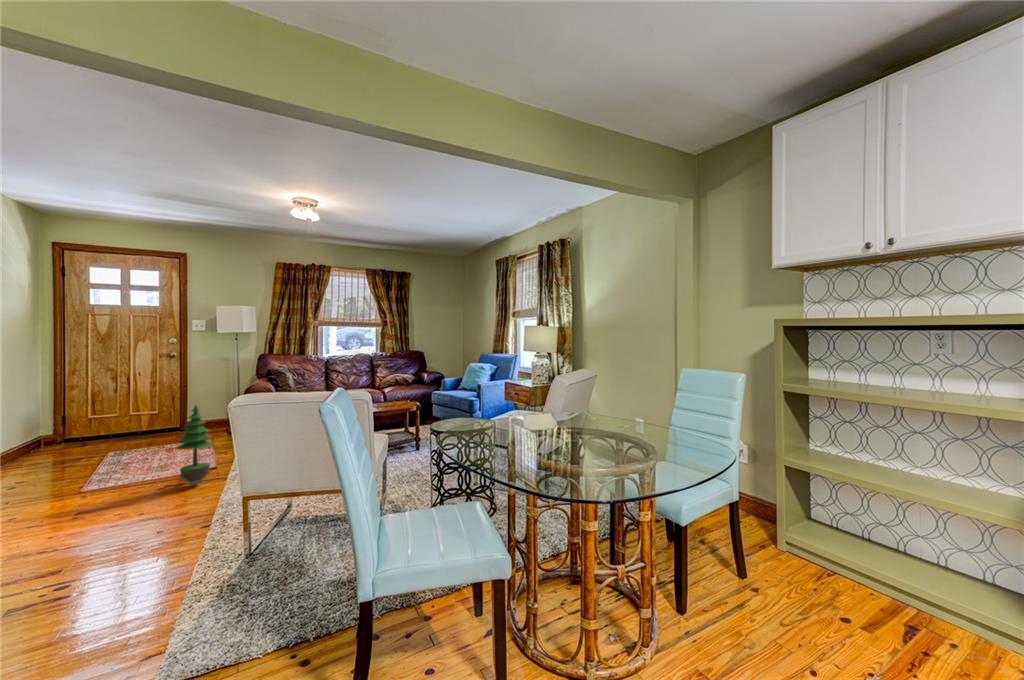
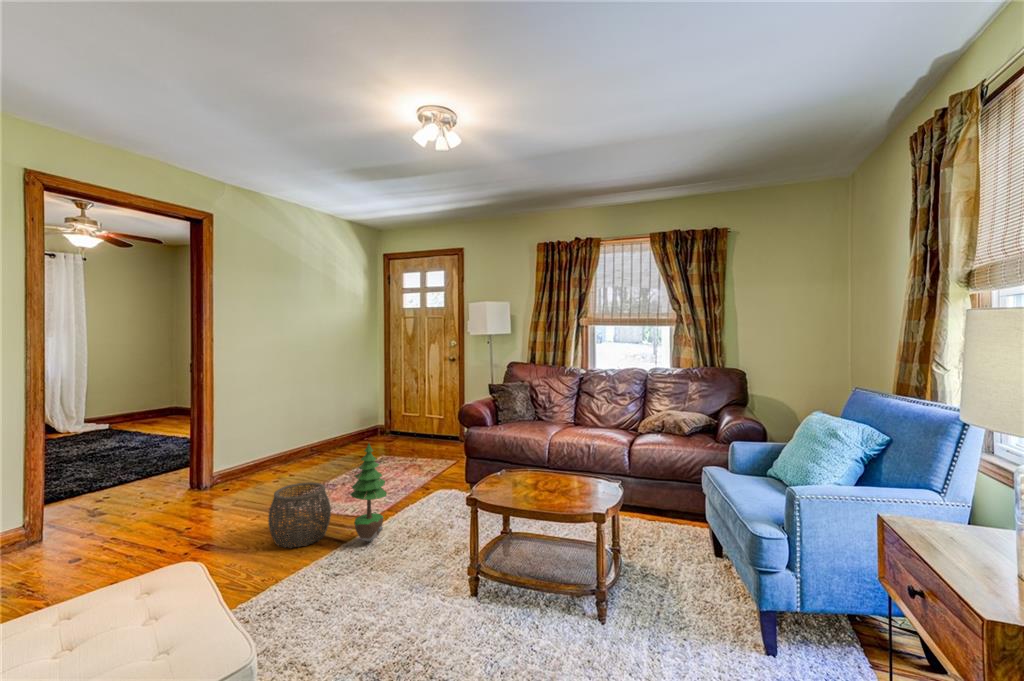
woven basket: none [66,451,145,511] -> present [268,482,331,548]

